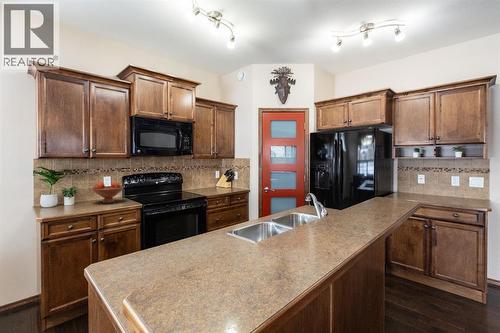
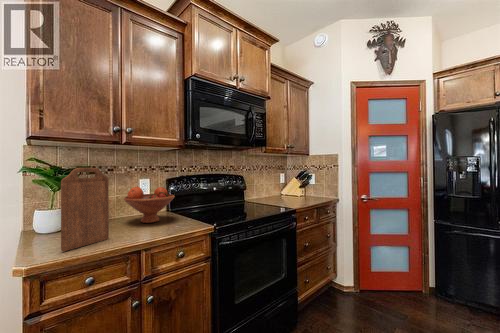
cutting board: none [57,173,82,213] -> present [61,168,109,251]

